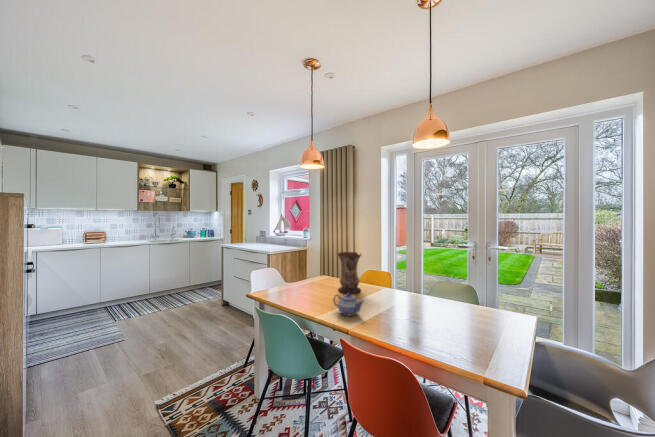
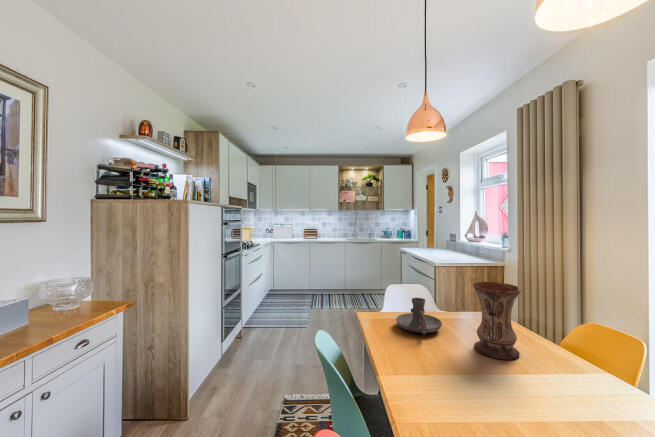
candle holder: none [286,270,317,292] -> present [396,298,442,334]
teapot: present [334,293,364,316] -> none [413,353,451,400]

